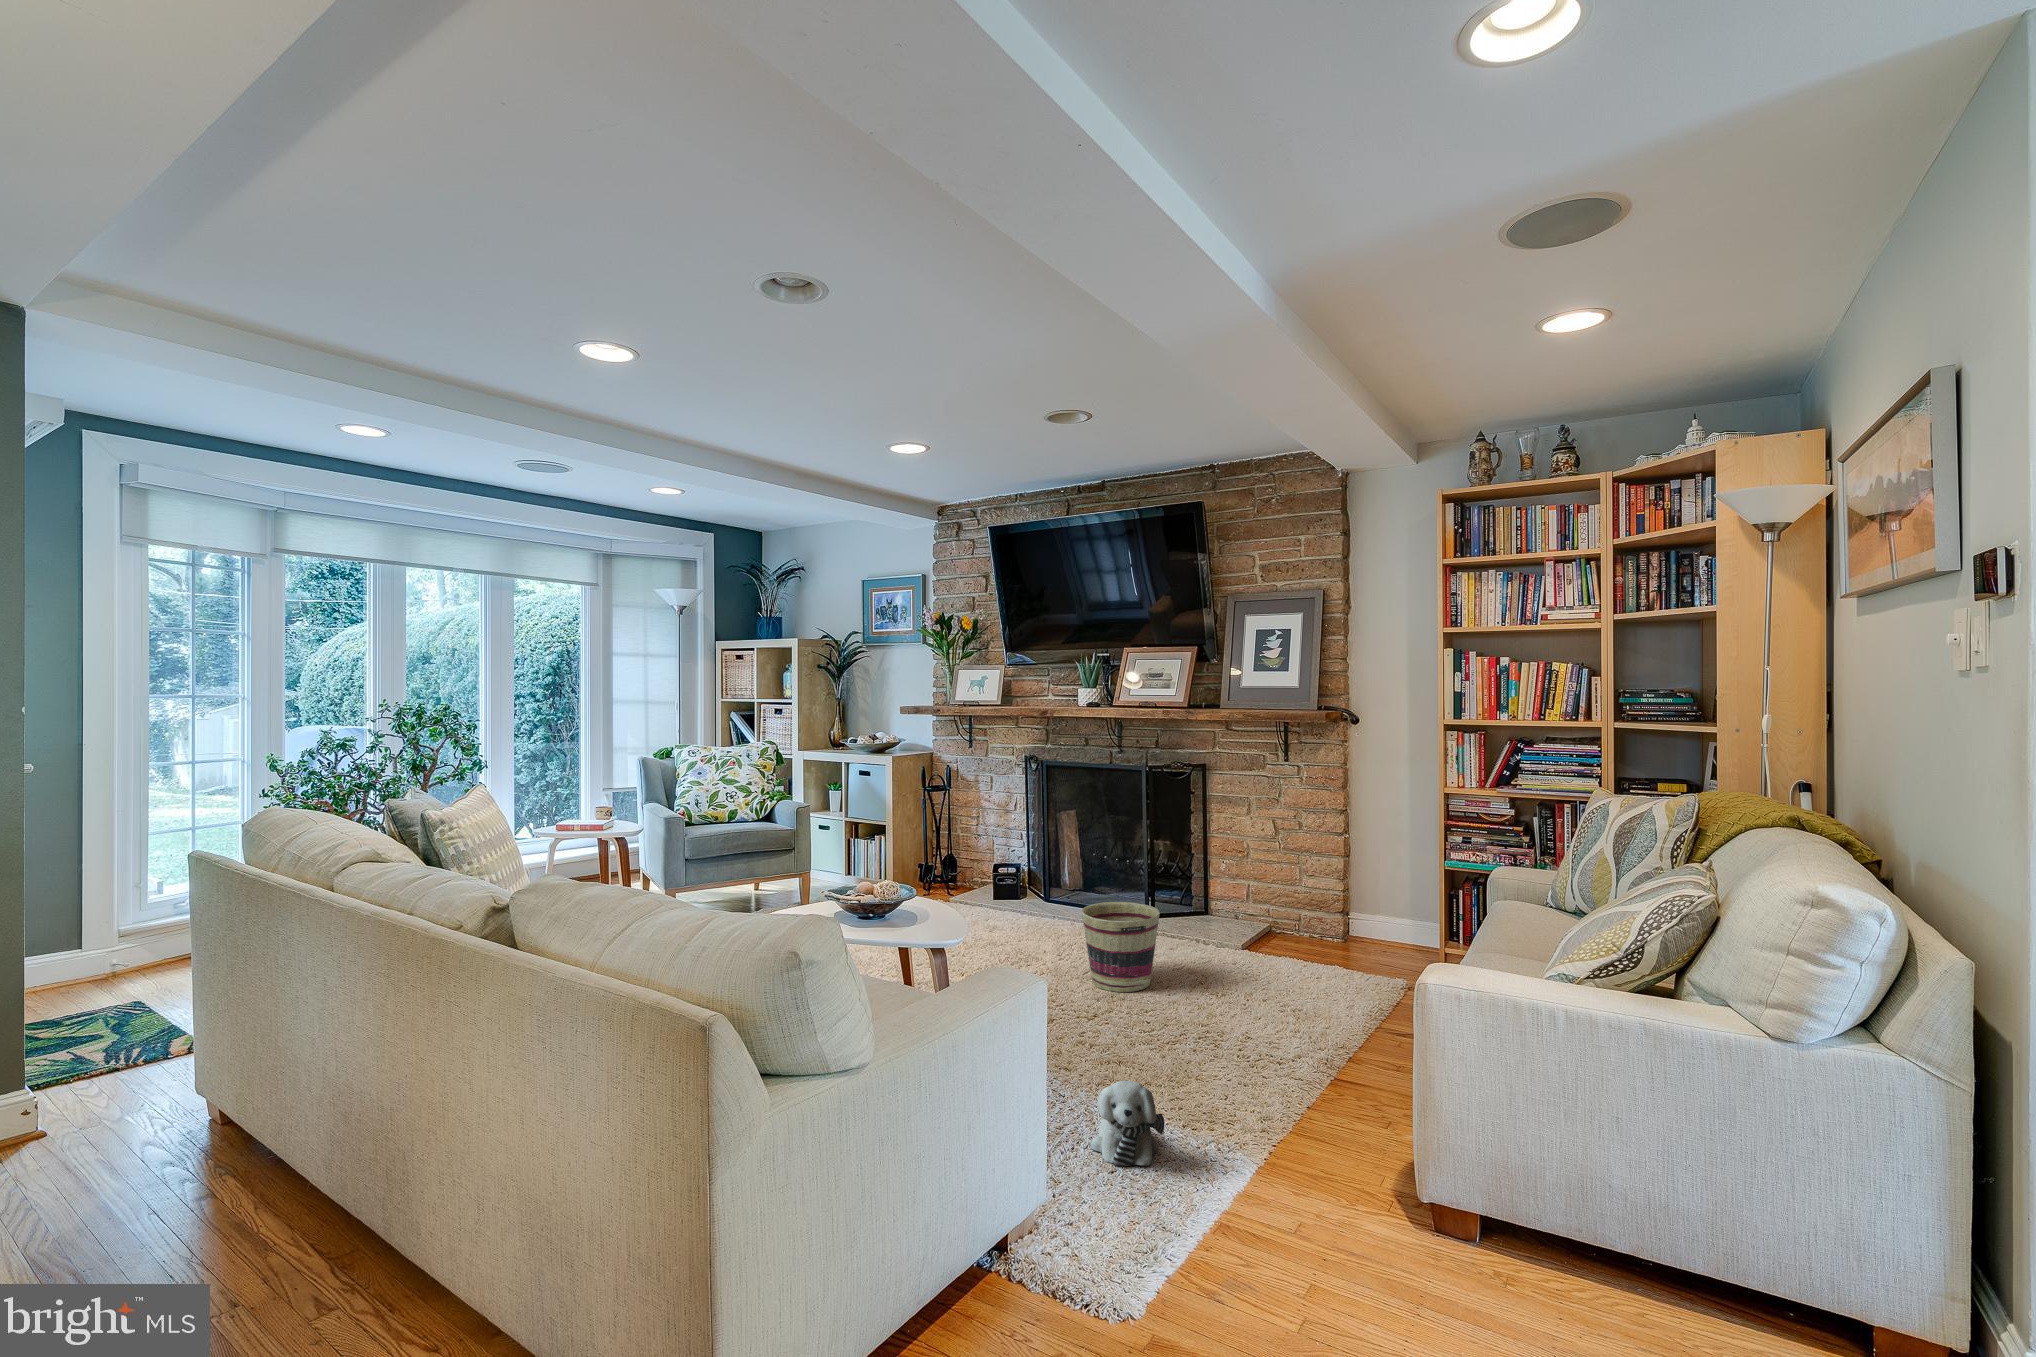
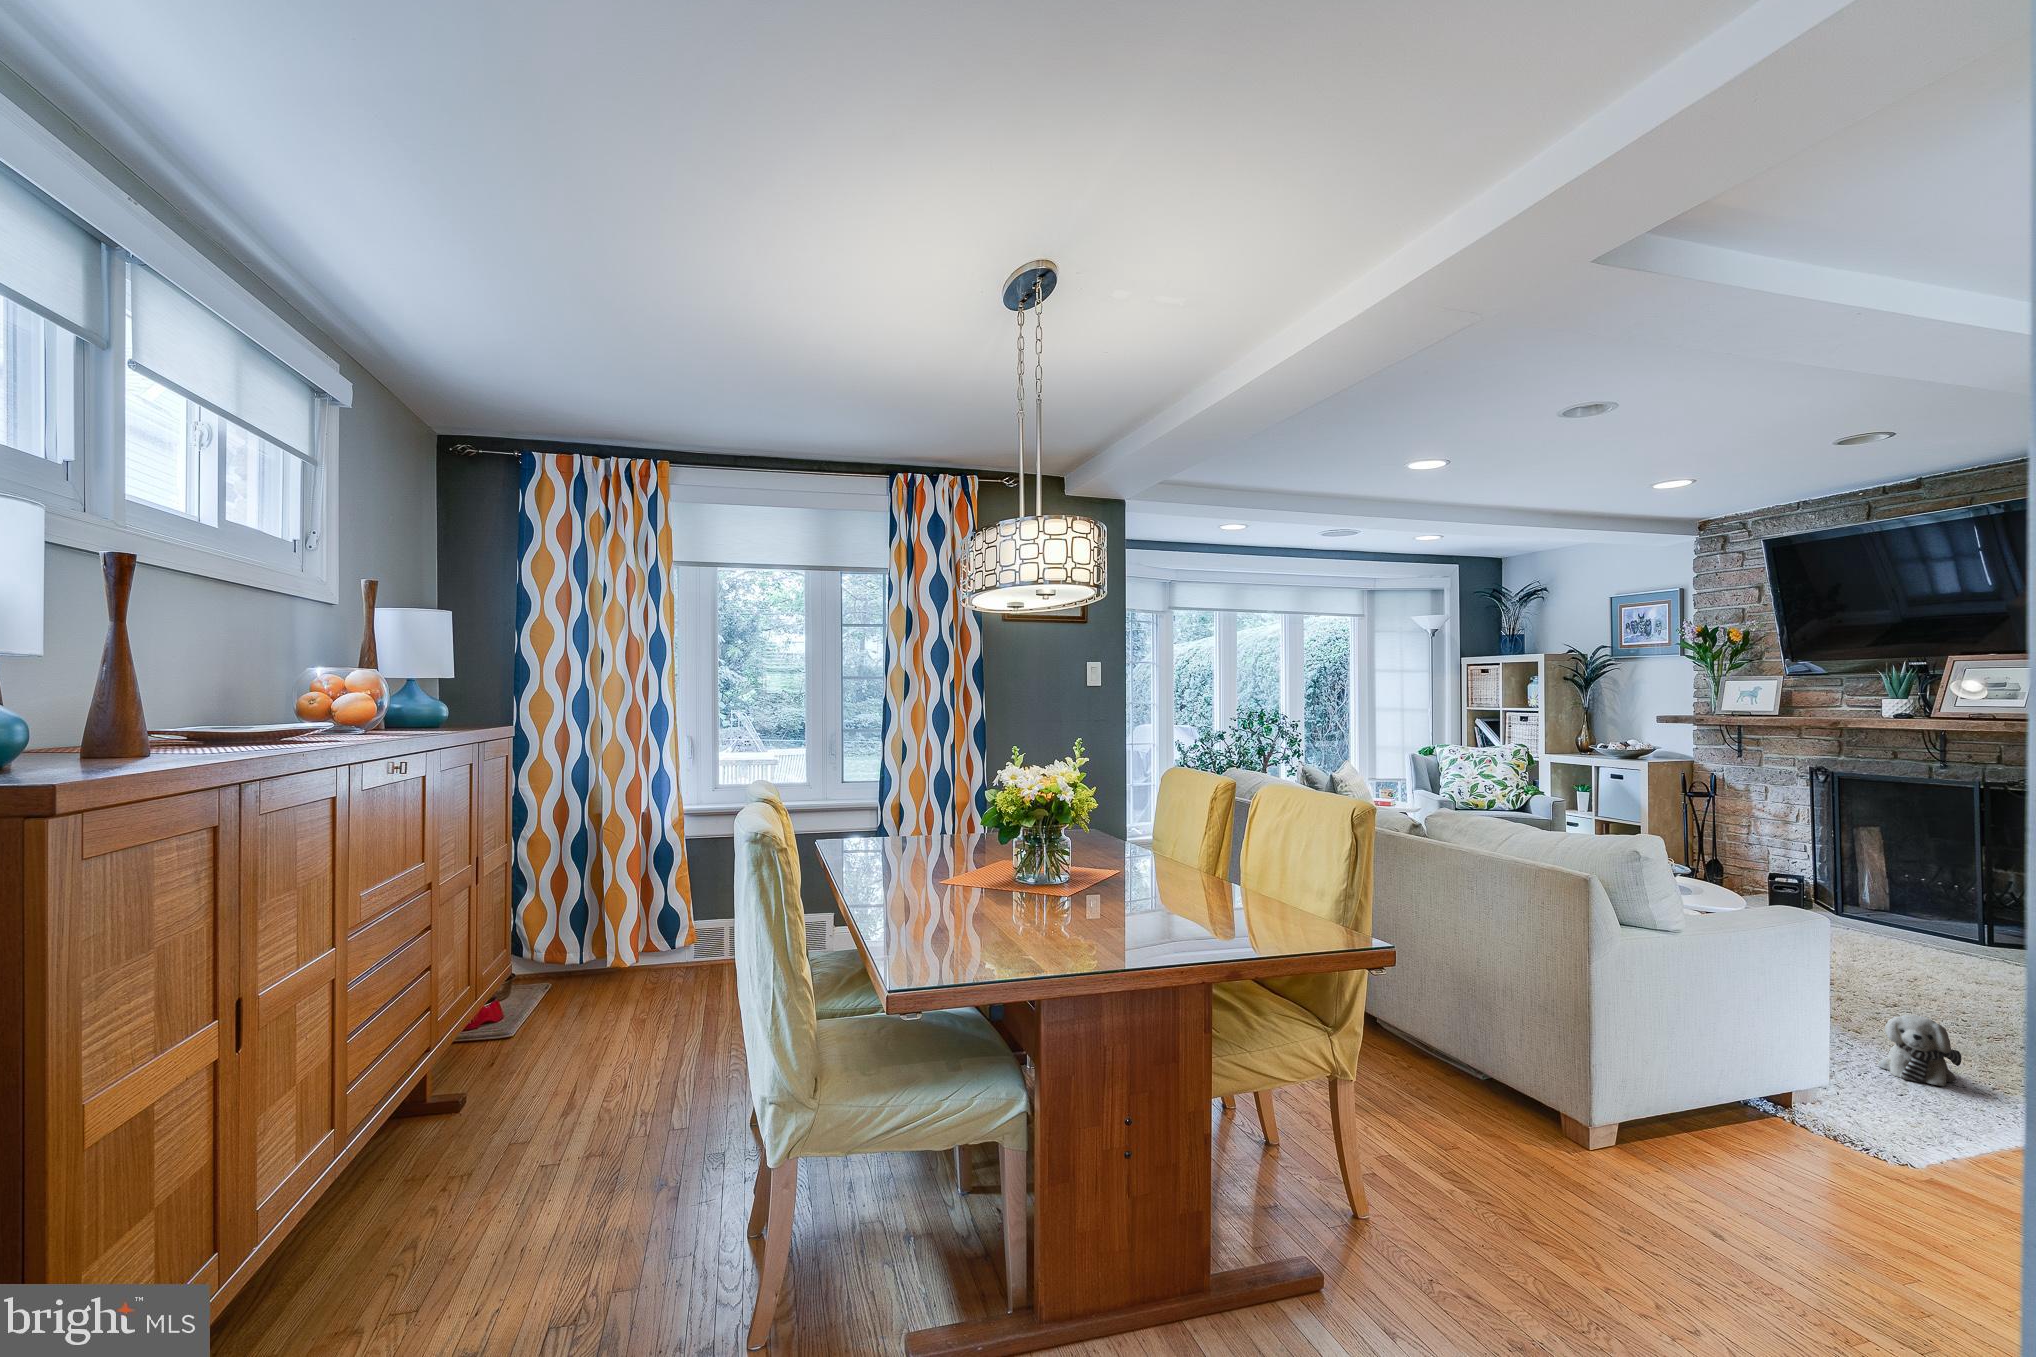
basket: present [1082,902,1160,992] -> none [1880,905,1985,992]

